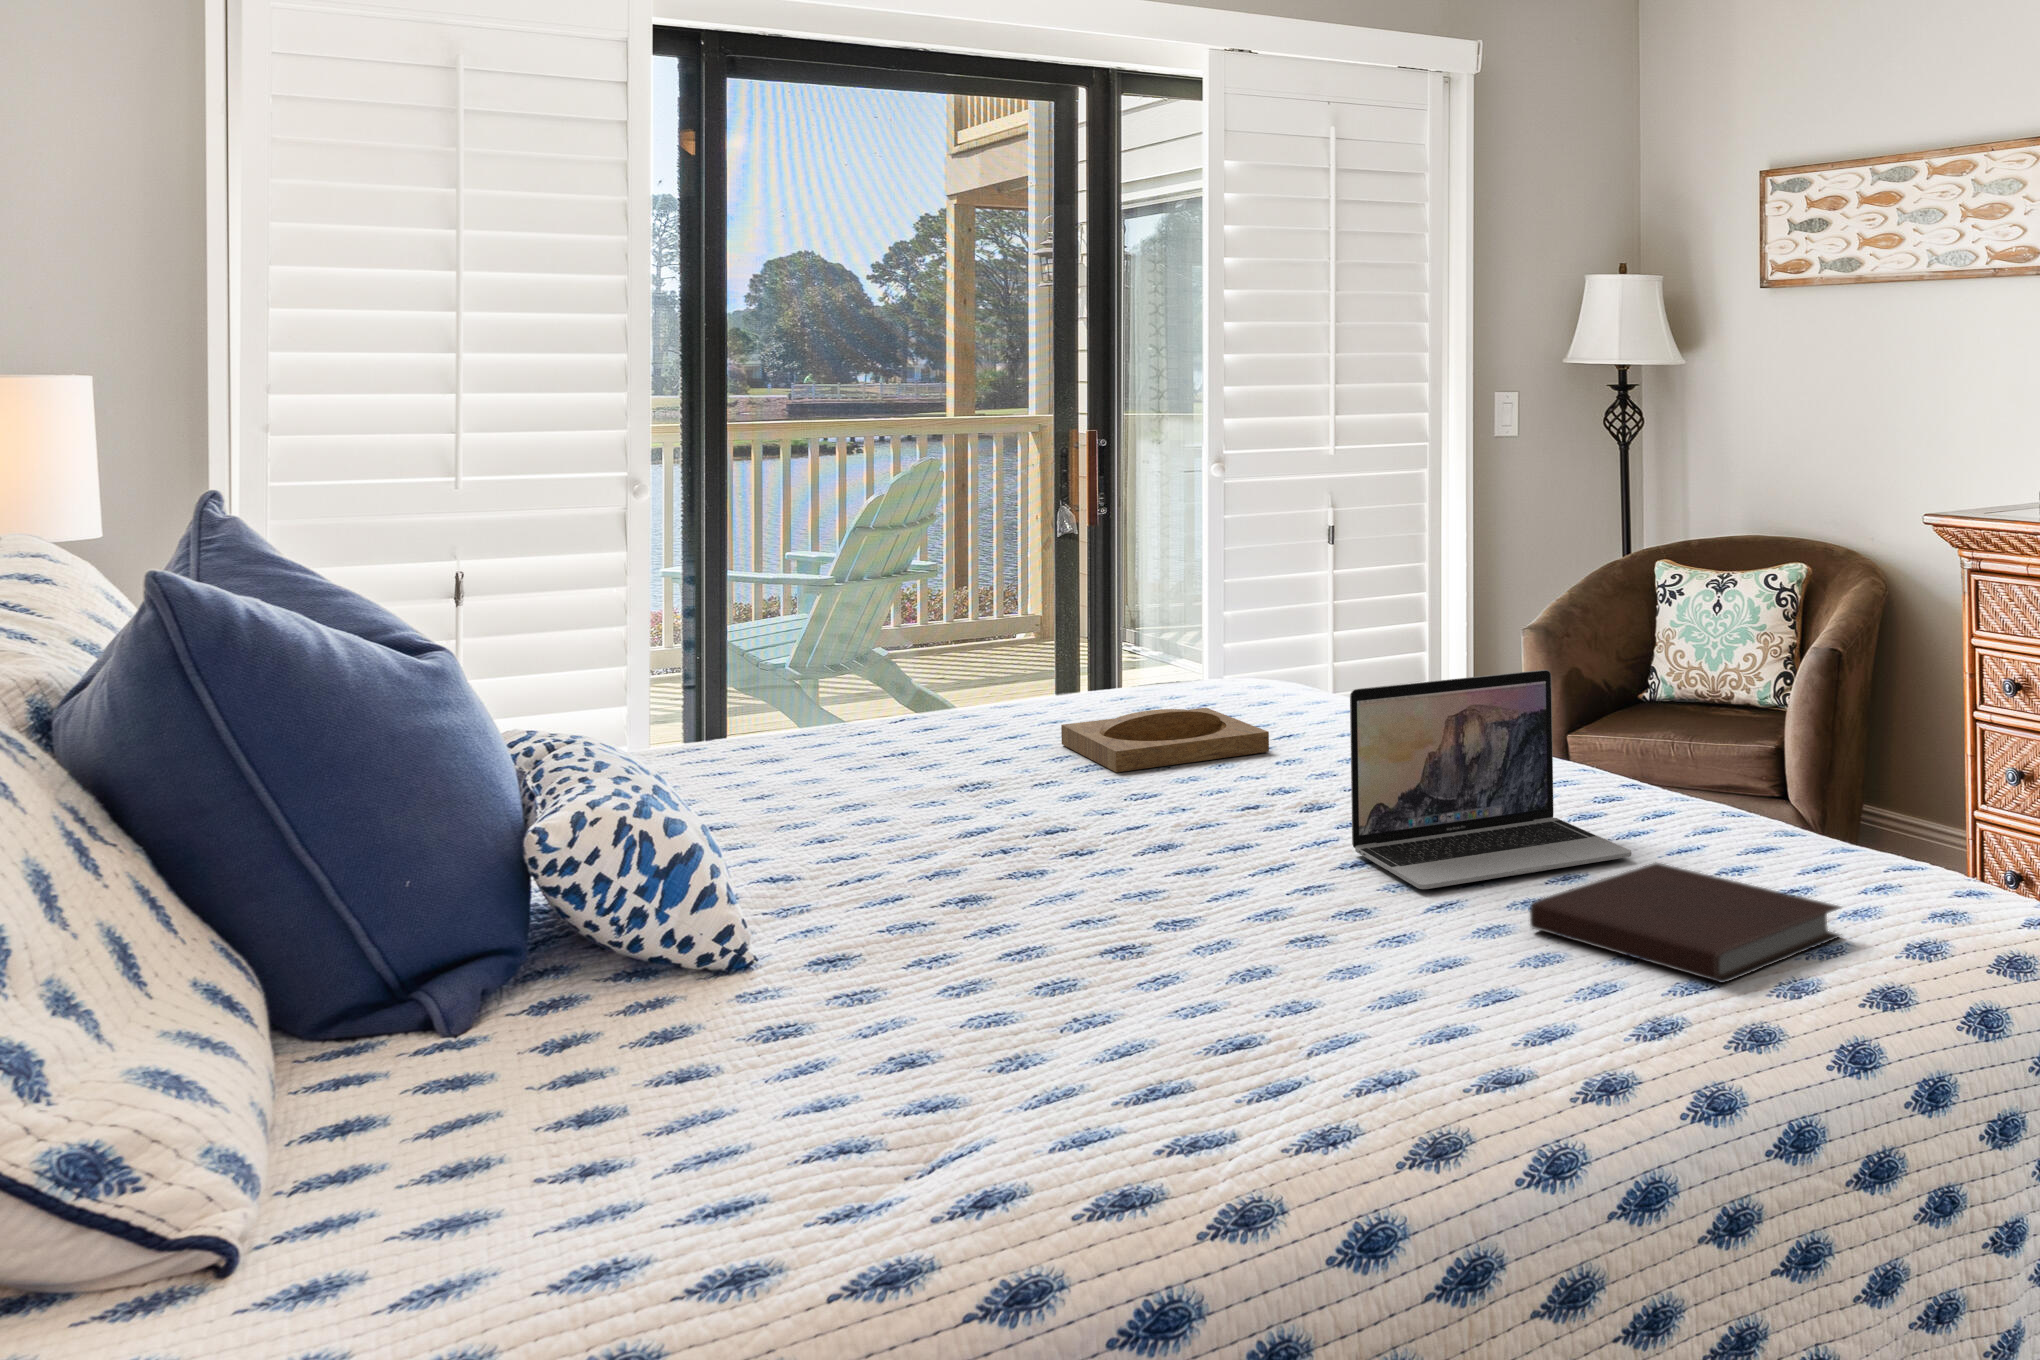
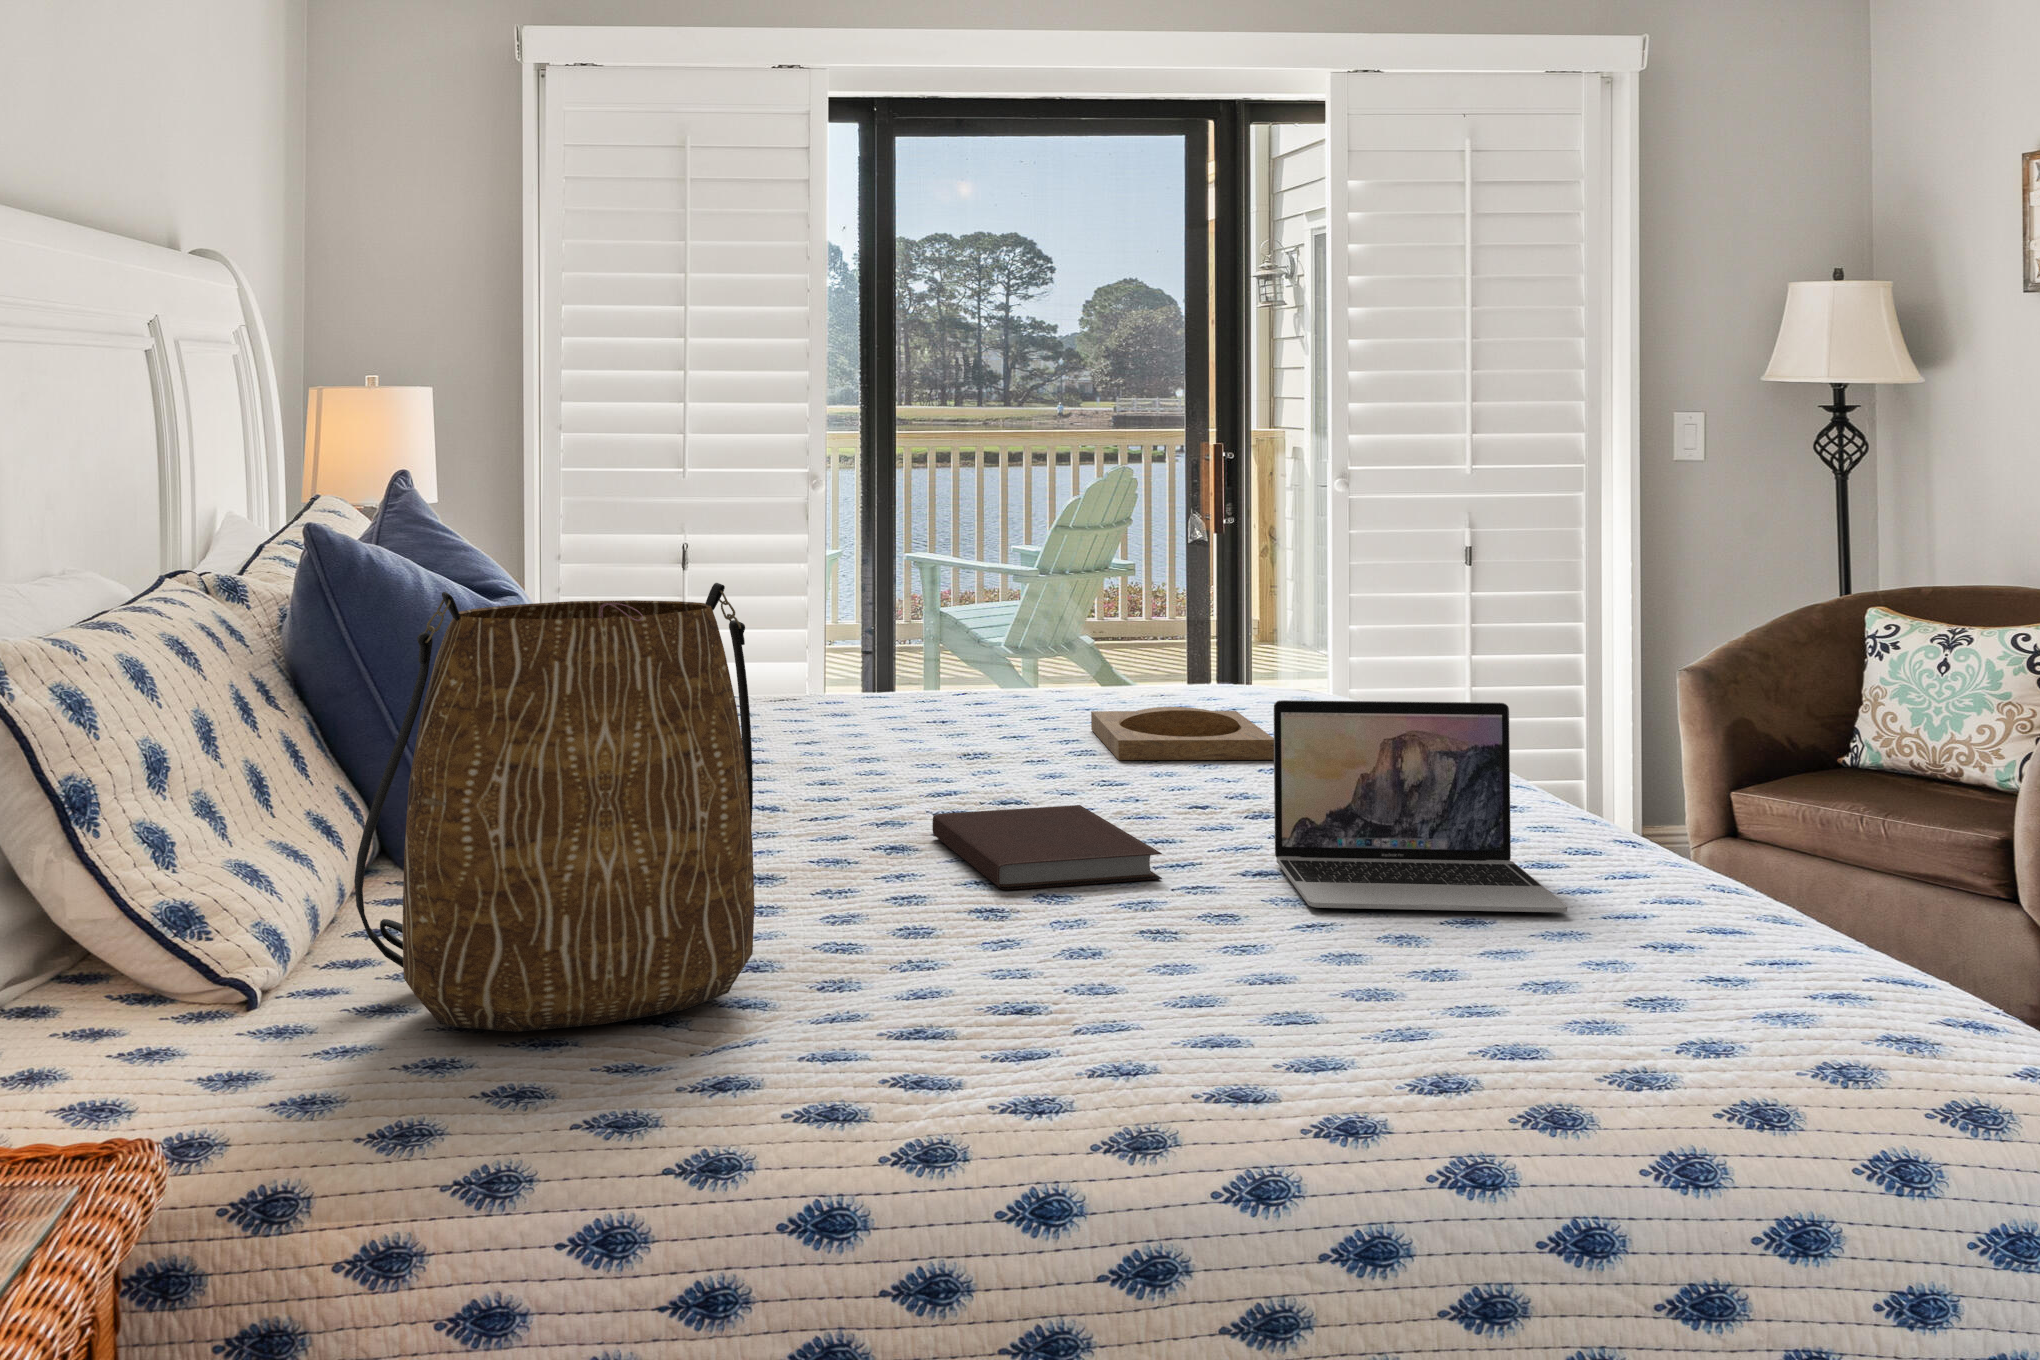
tote bag: none [394,615,931,1217] -> present [354,583,754,1032]
notebook: present [1530,863,1841,983] -> present [932,805,1162,889]

